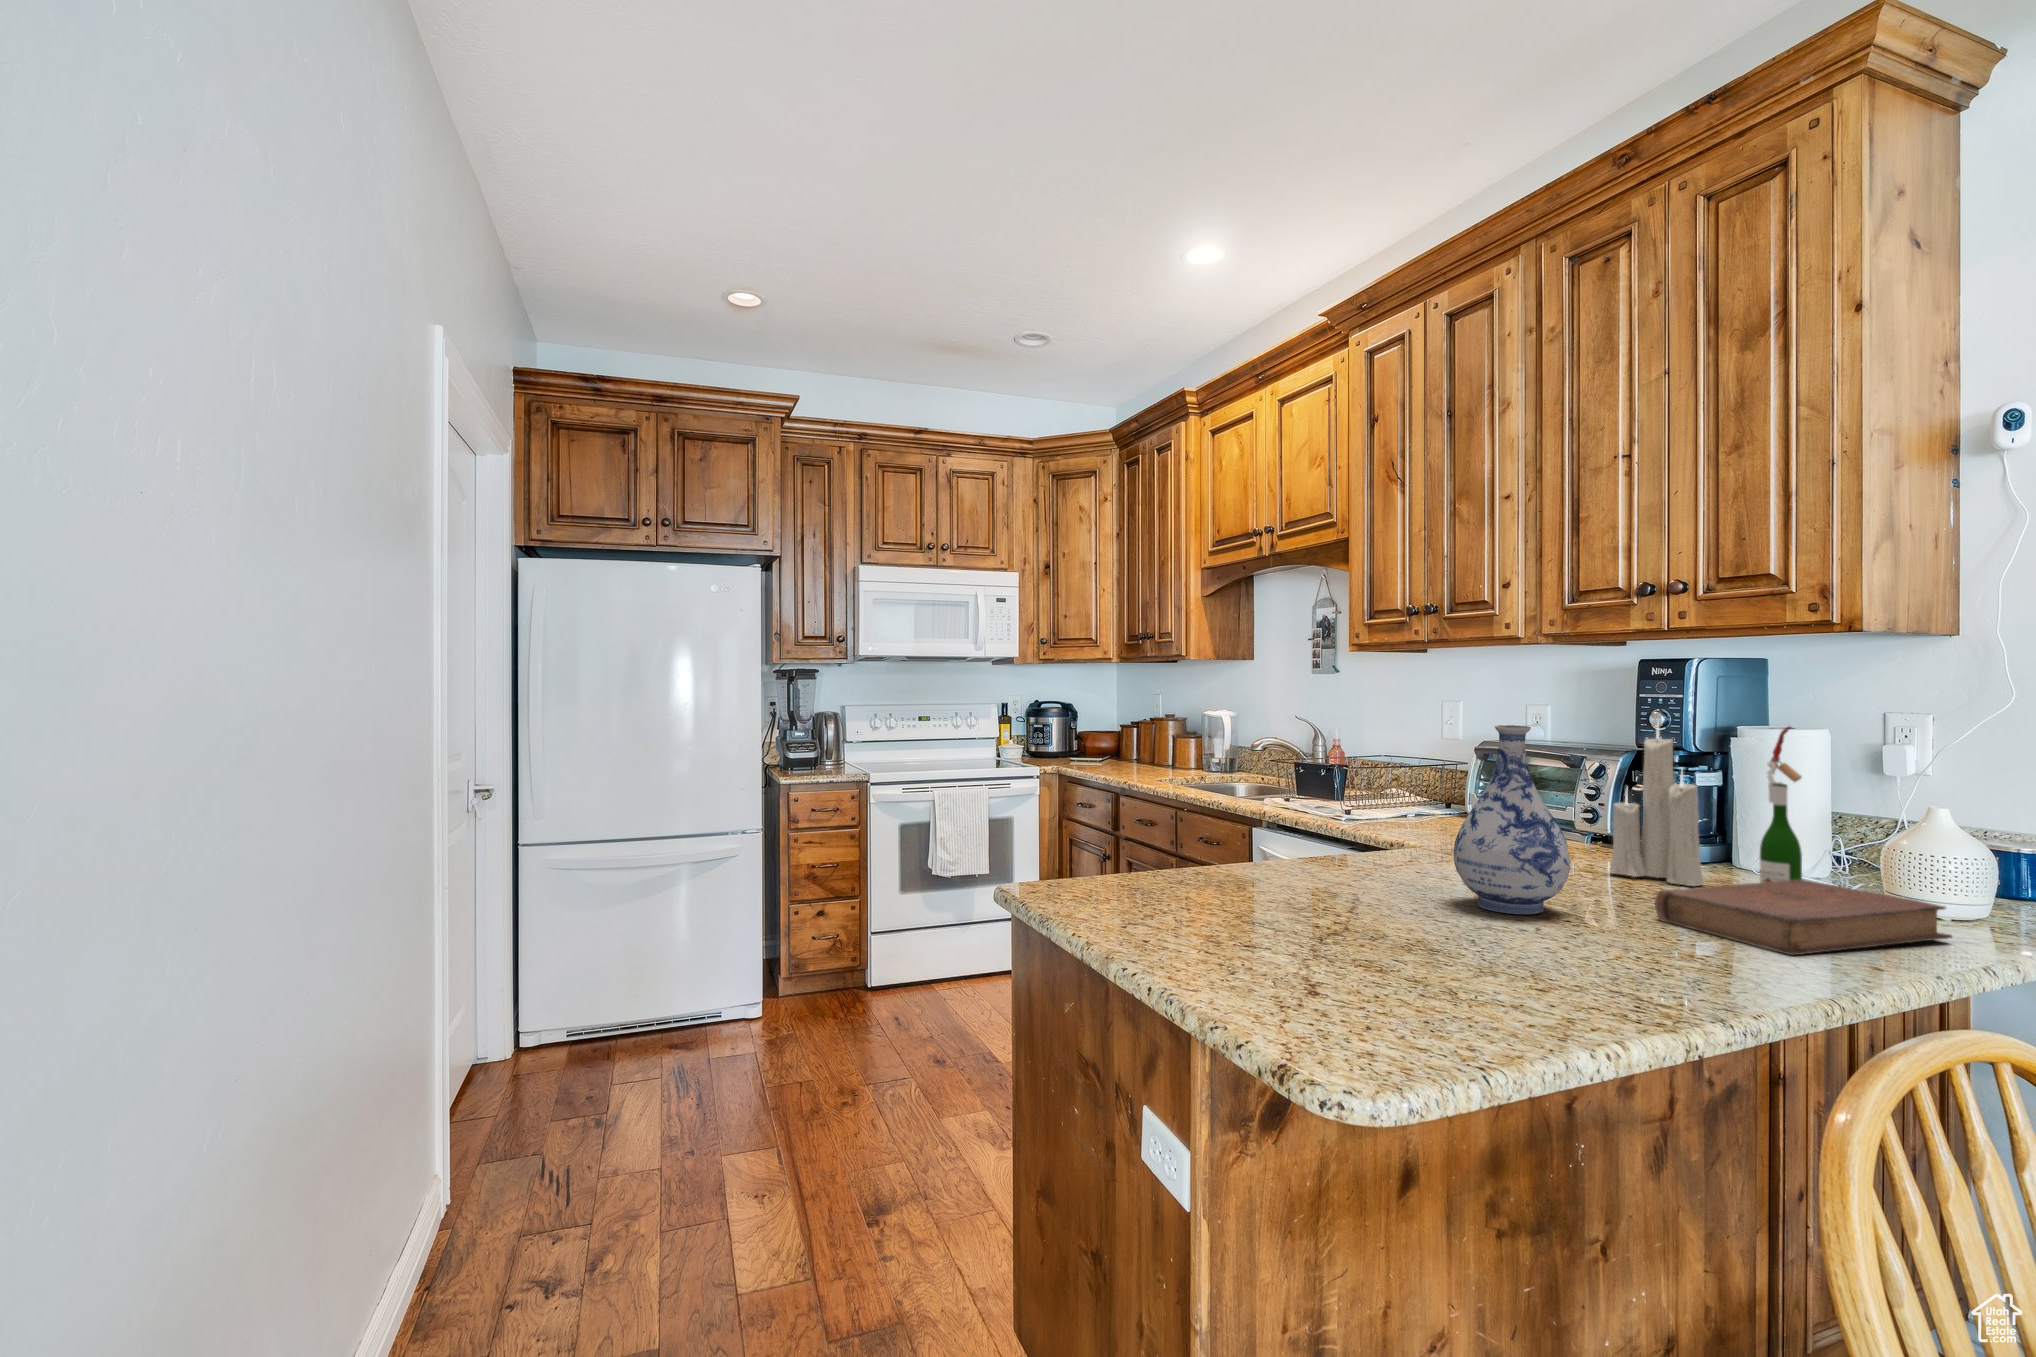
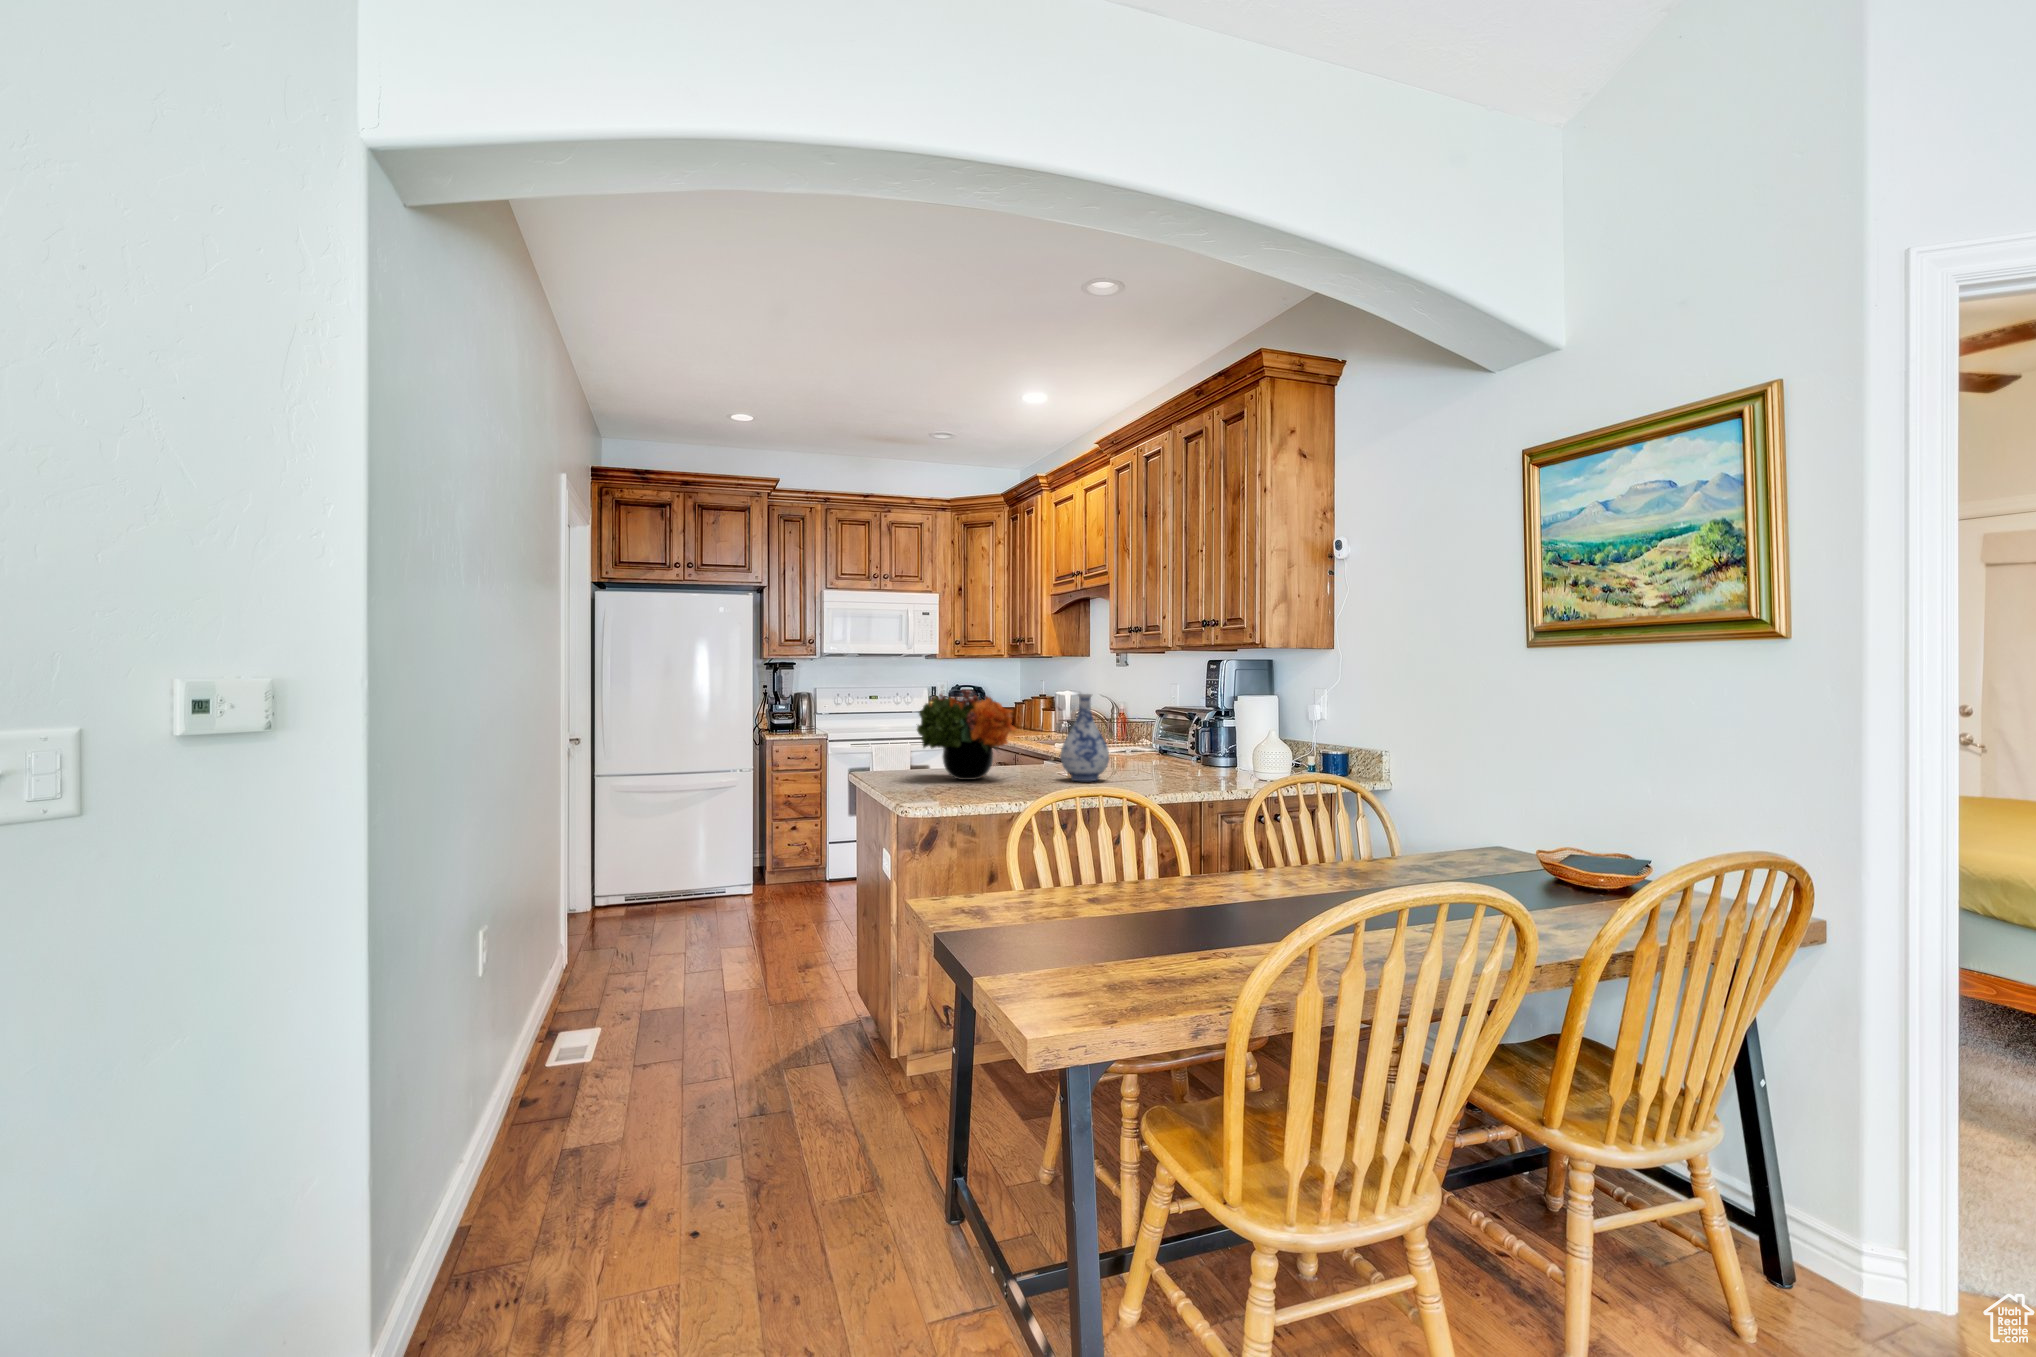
flower arrangement: none [1158,716,1375,911] -> present [917,690,1016,780]
candle: present [1610,723,1704,886] -> none [1172,688,1207,775]
wine bottle: present [1760,726,1802,883] -> none [1225,695,1245,780]
book: present [1655,880,1952,956] -> none [1144,767,1253,791]

